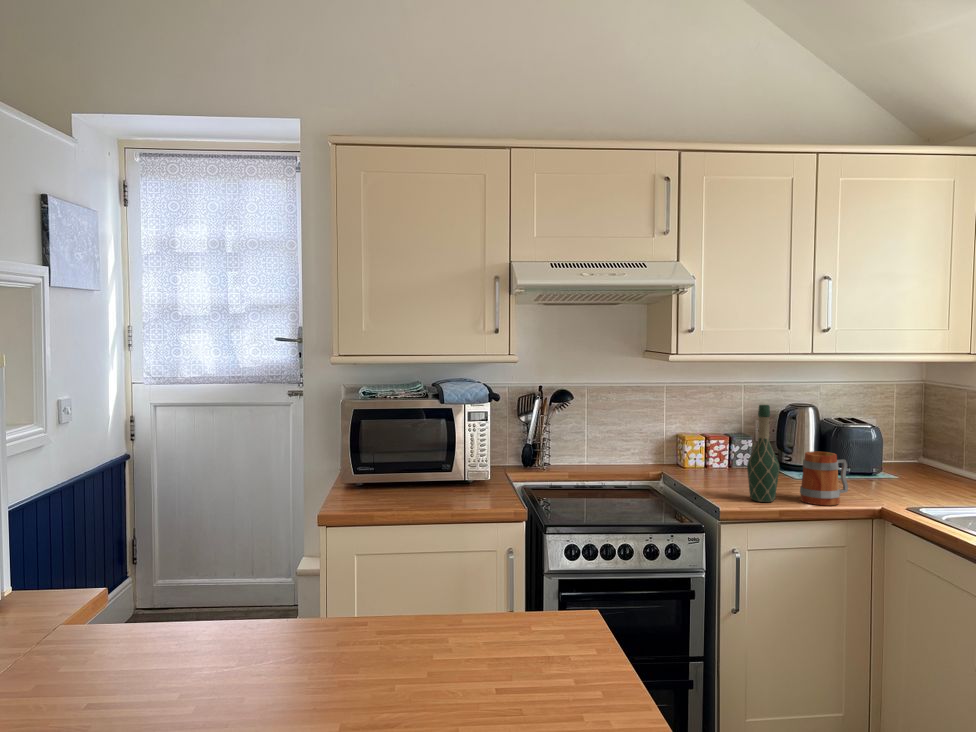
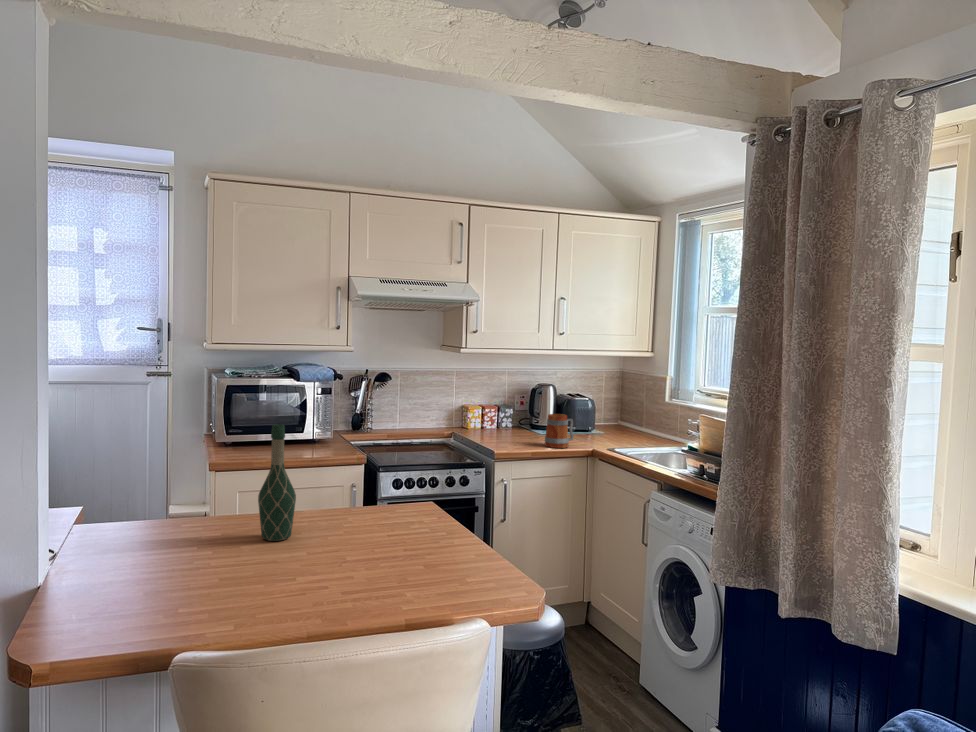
wine bottle: present [747,405,779,502] -> present [258,424,296,541]

